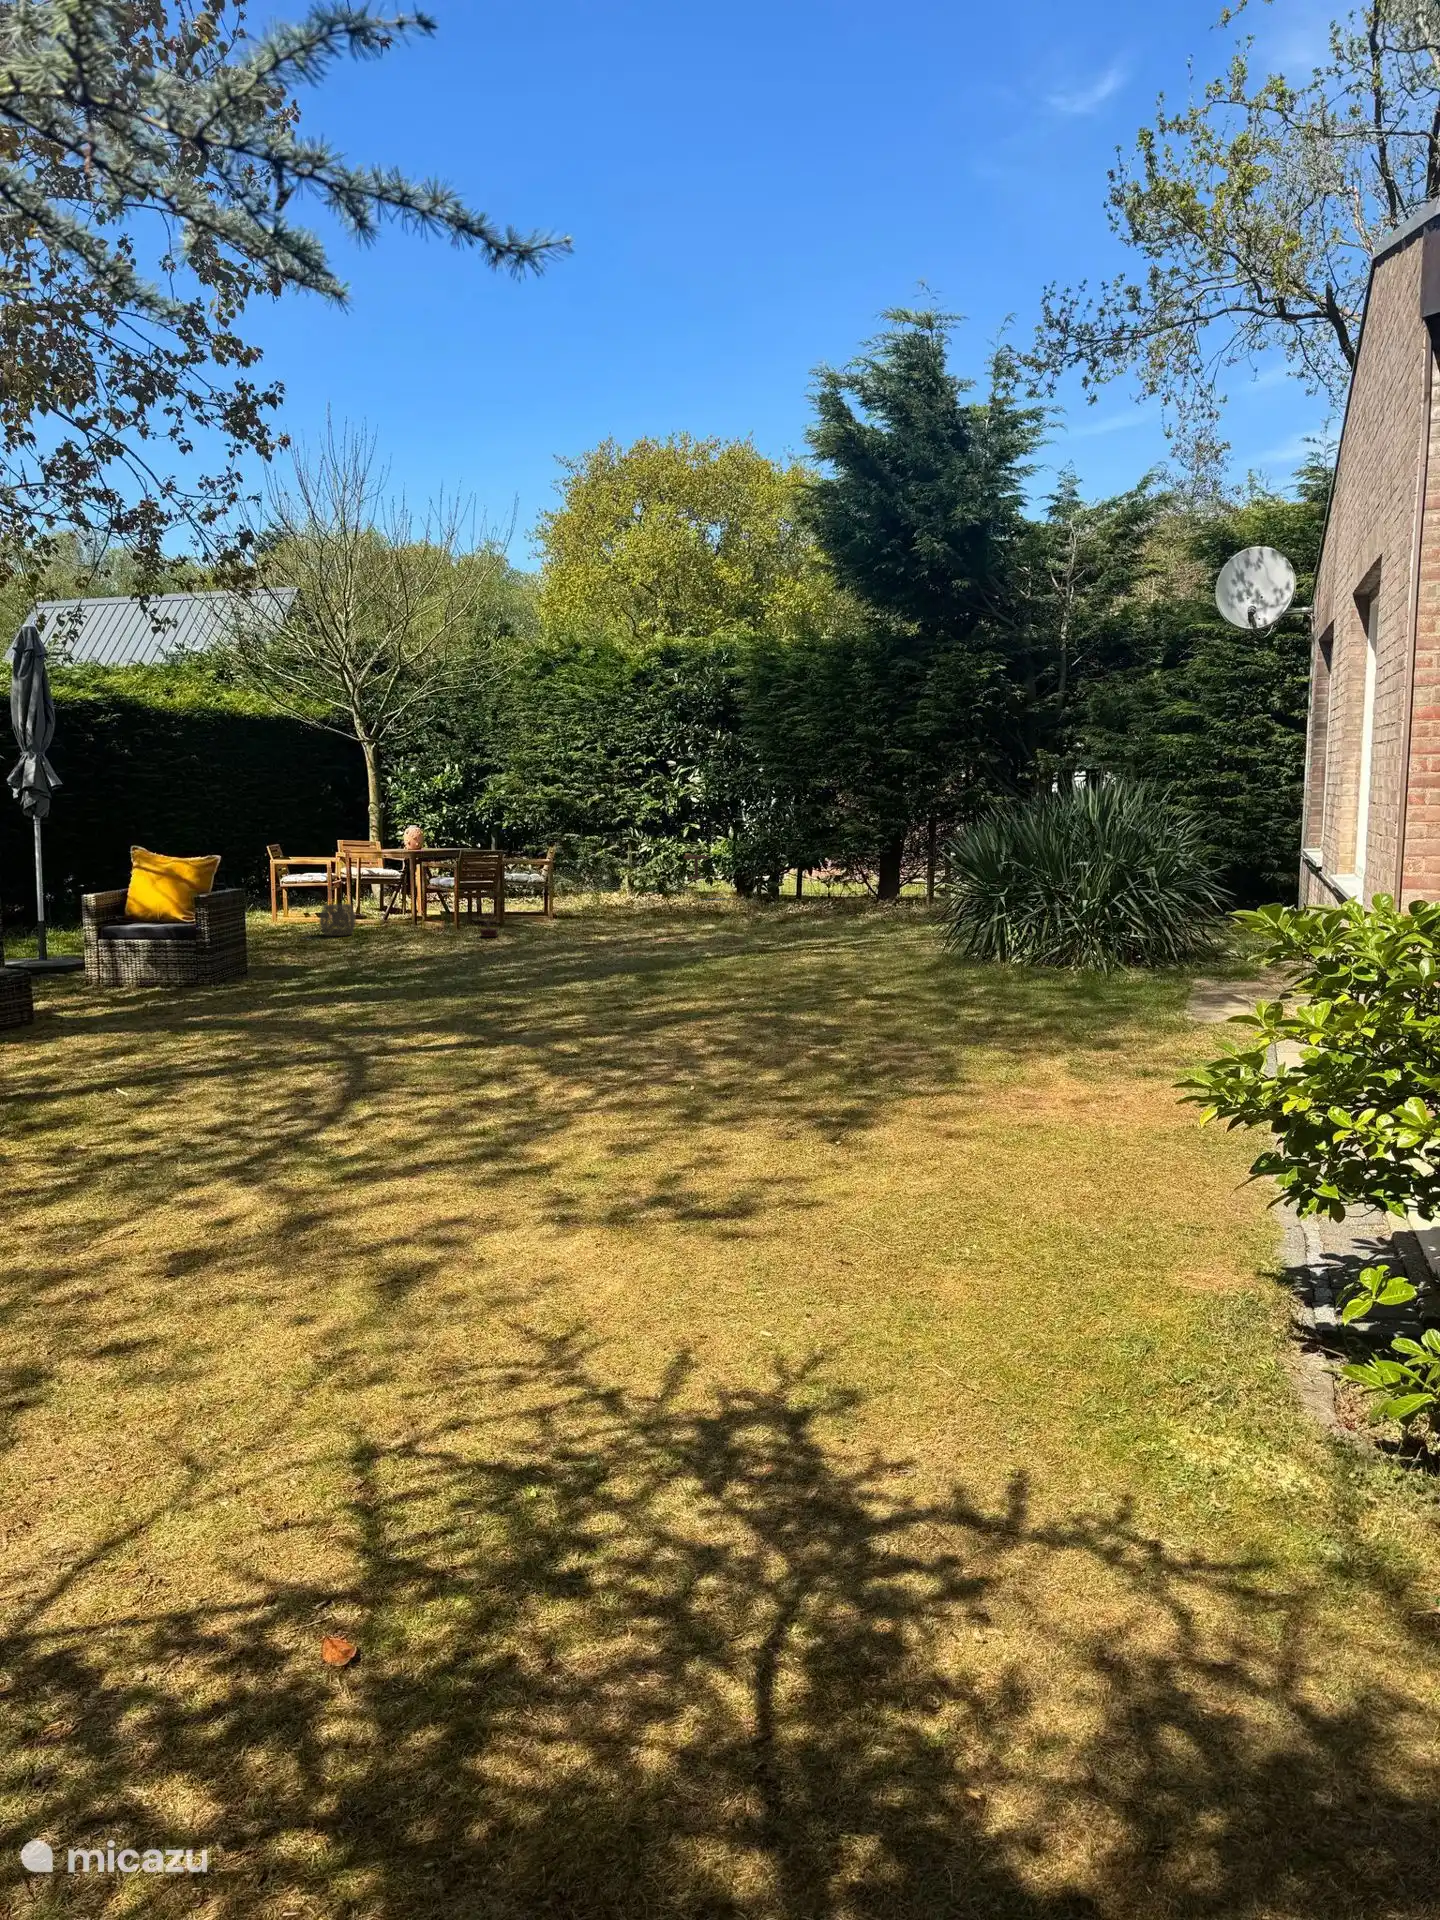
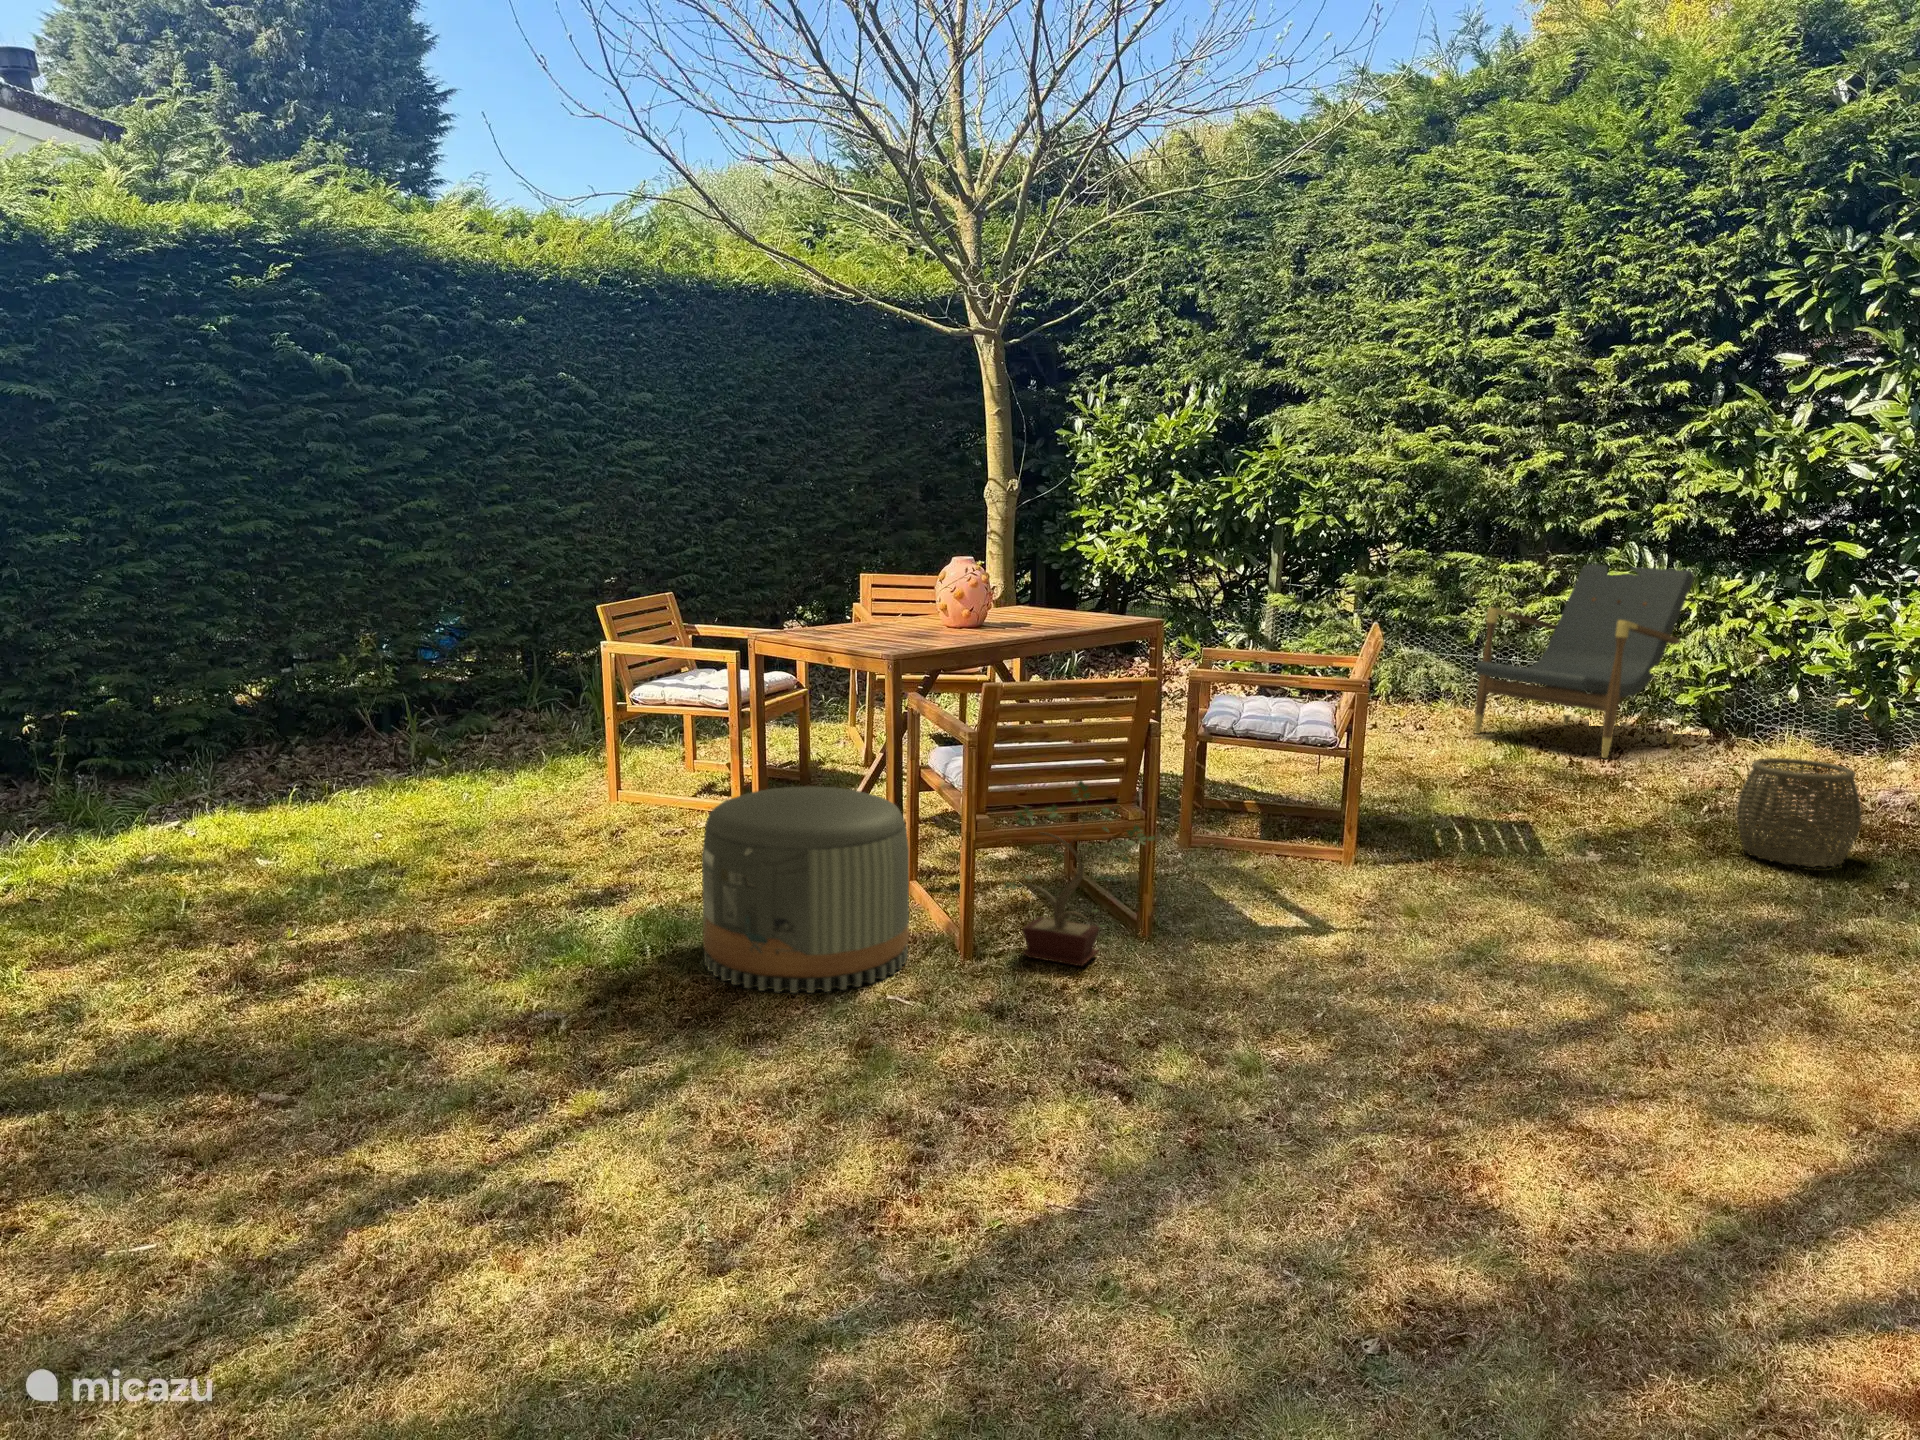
lounge chair: none [580,836,650,903] -> present [1474,564,1694,758]
side table: present [684,853,709,879] -> none [1803,626,1891,765]
pouf: none [399,898,453,944] -> present [702,787,909,993]
woven basket: present [320,904,356,936] -> present [1736,758,1862,867]

